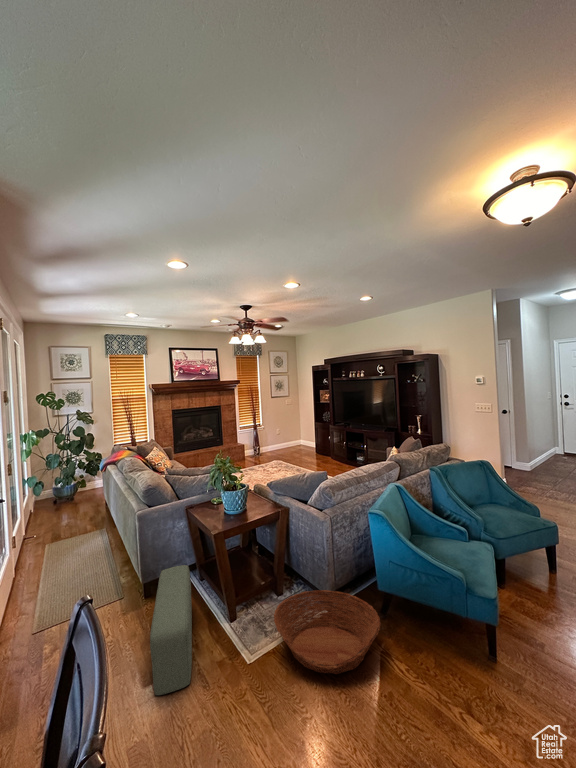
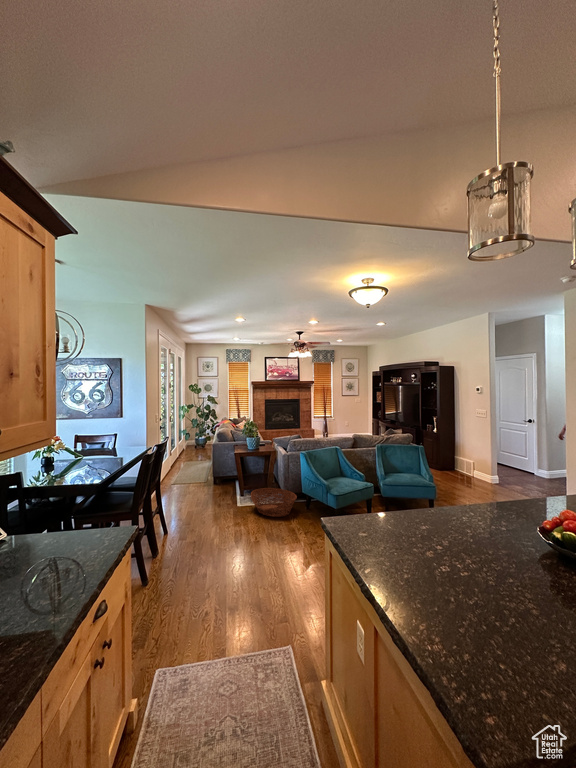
pouf: present [150,565,192,695] -> none [201,468,230,506]

